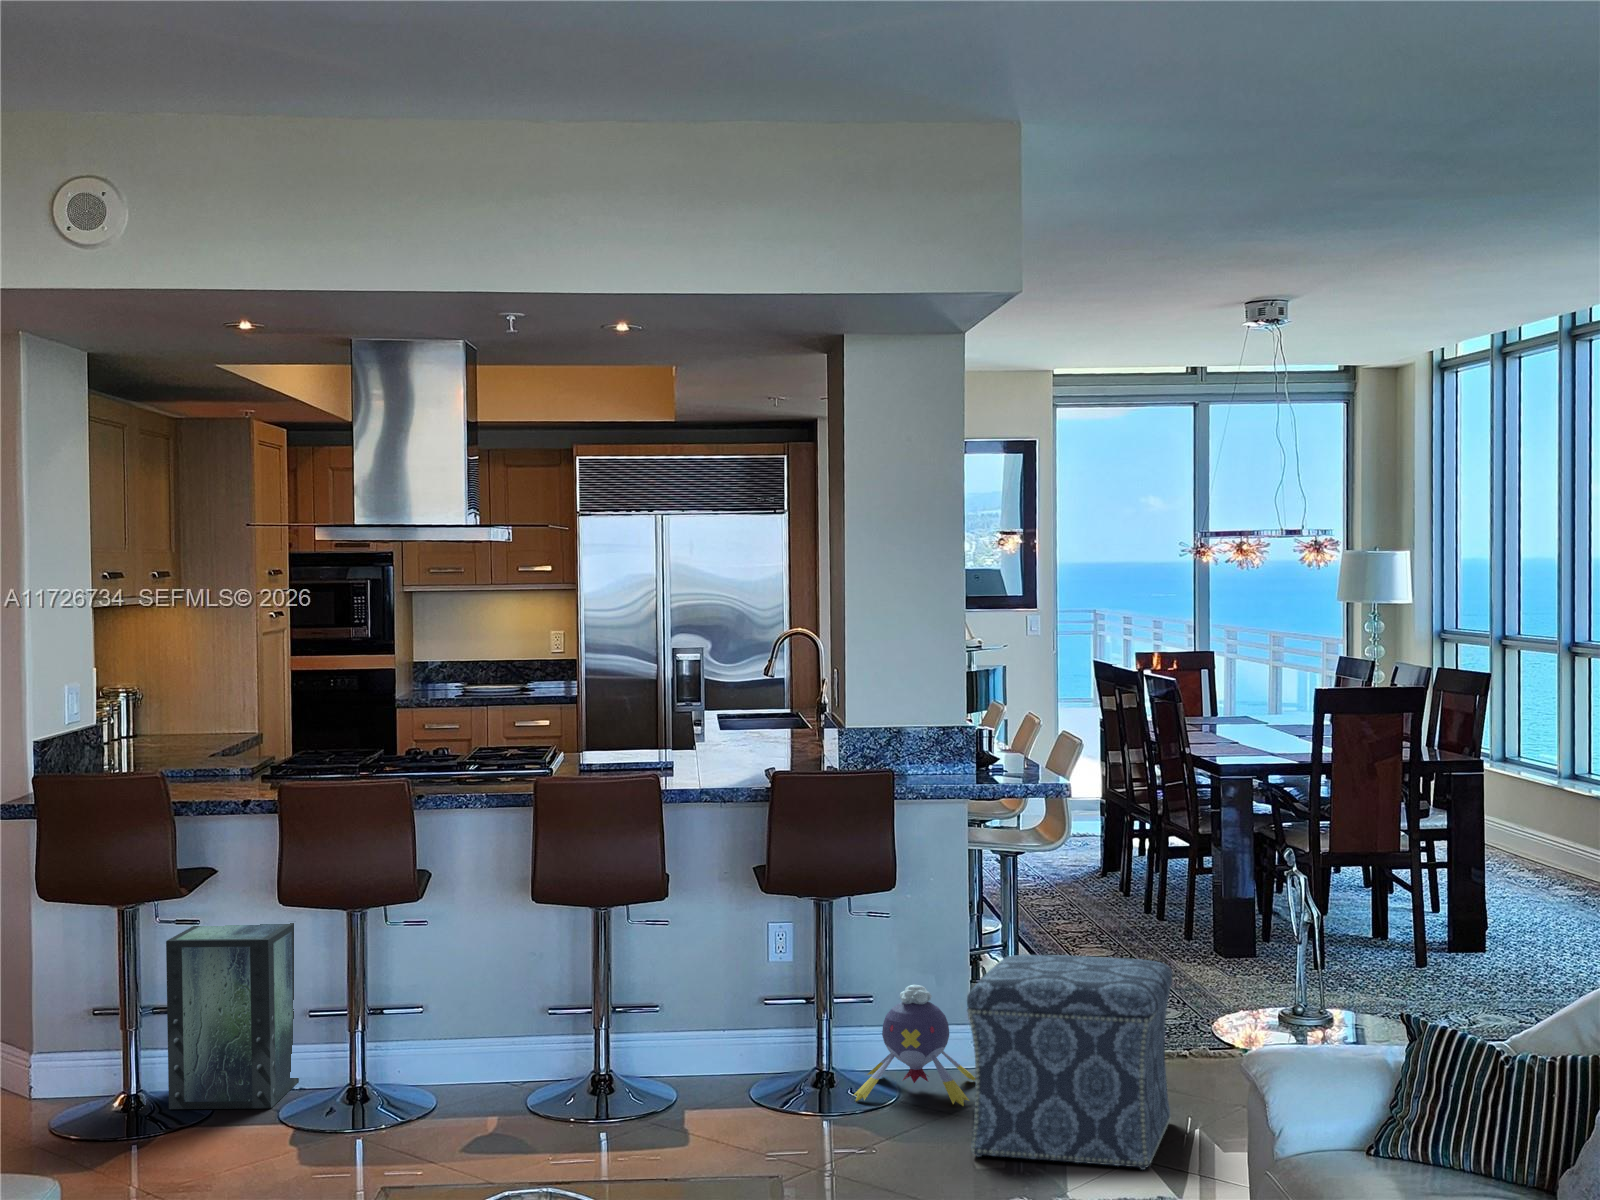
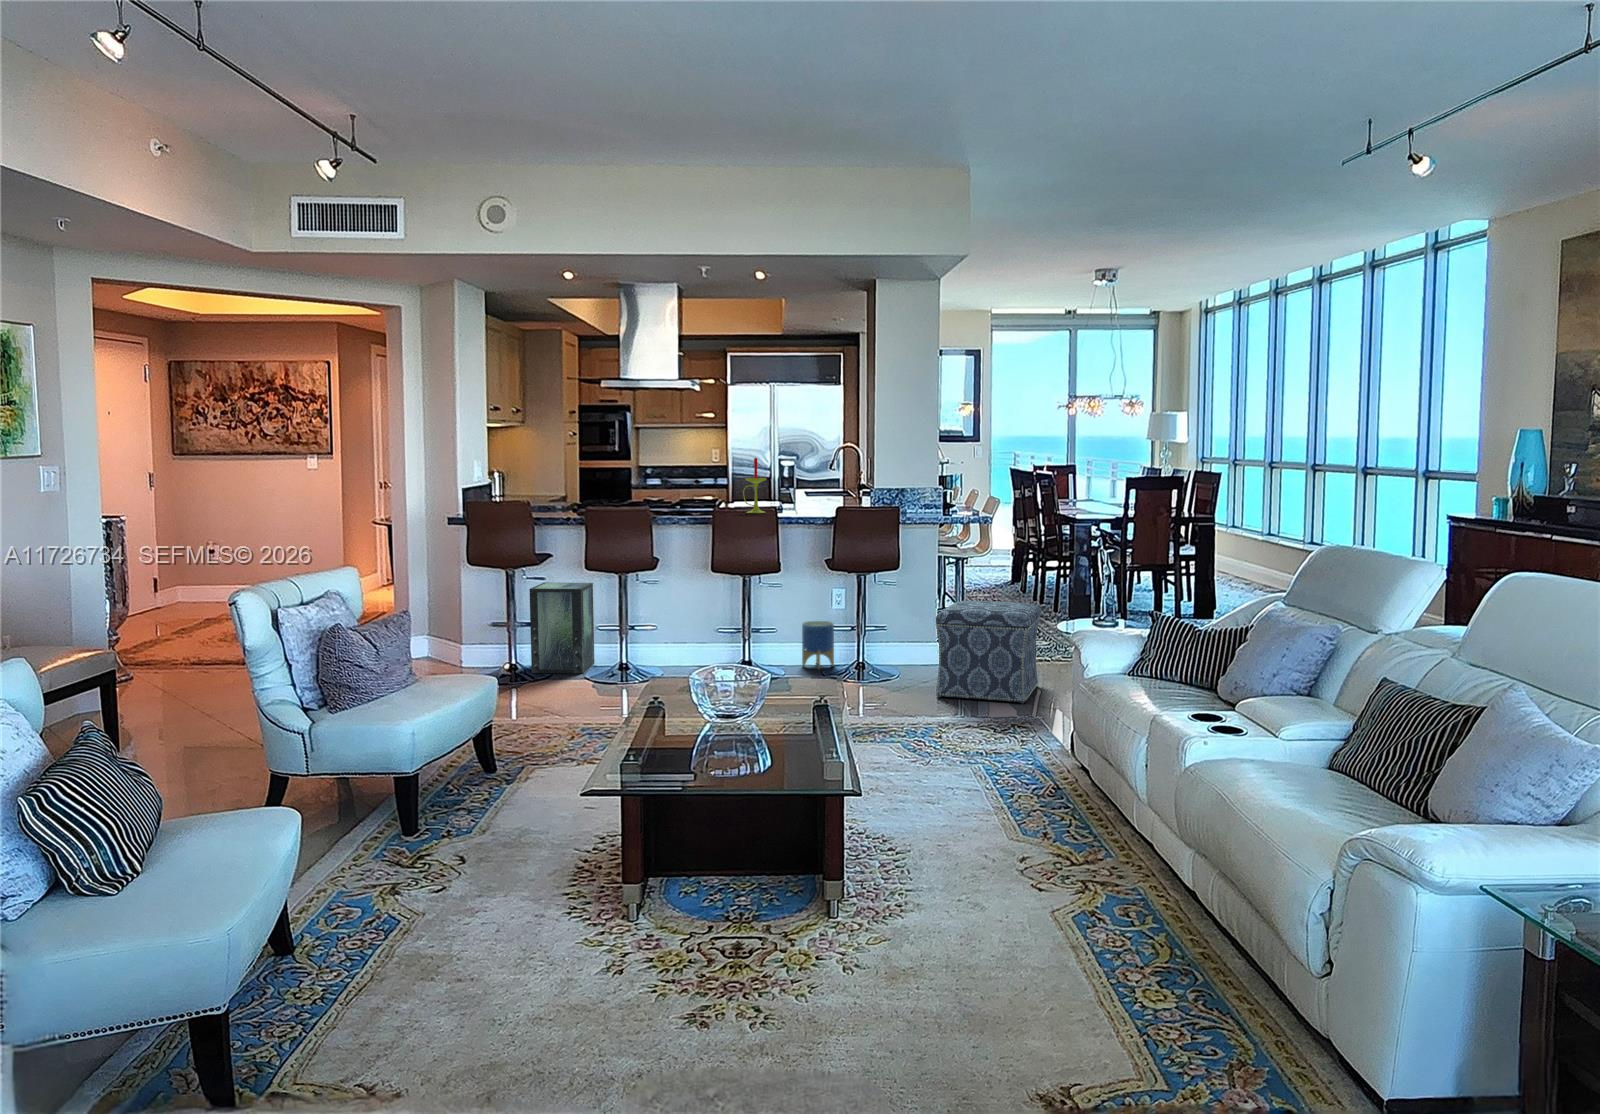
candle: none [586,676,633,787] -> present [743,458,766,513]
plush toy: present [853,984,976,1106] -> none [876,618,940,678]
planter: none [707,989,771,1089] -> present [802,621,834,669]

